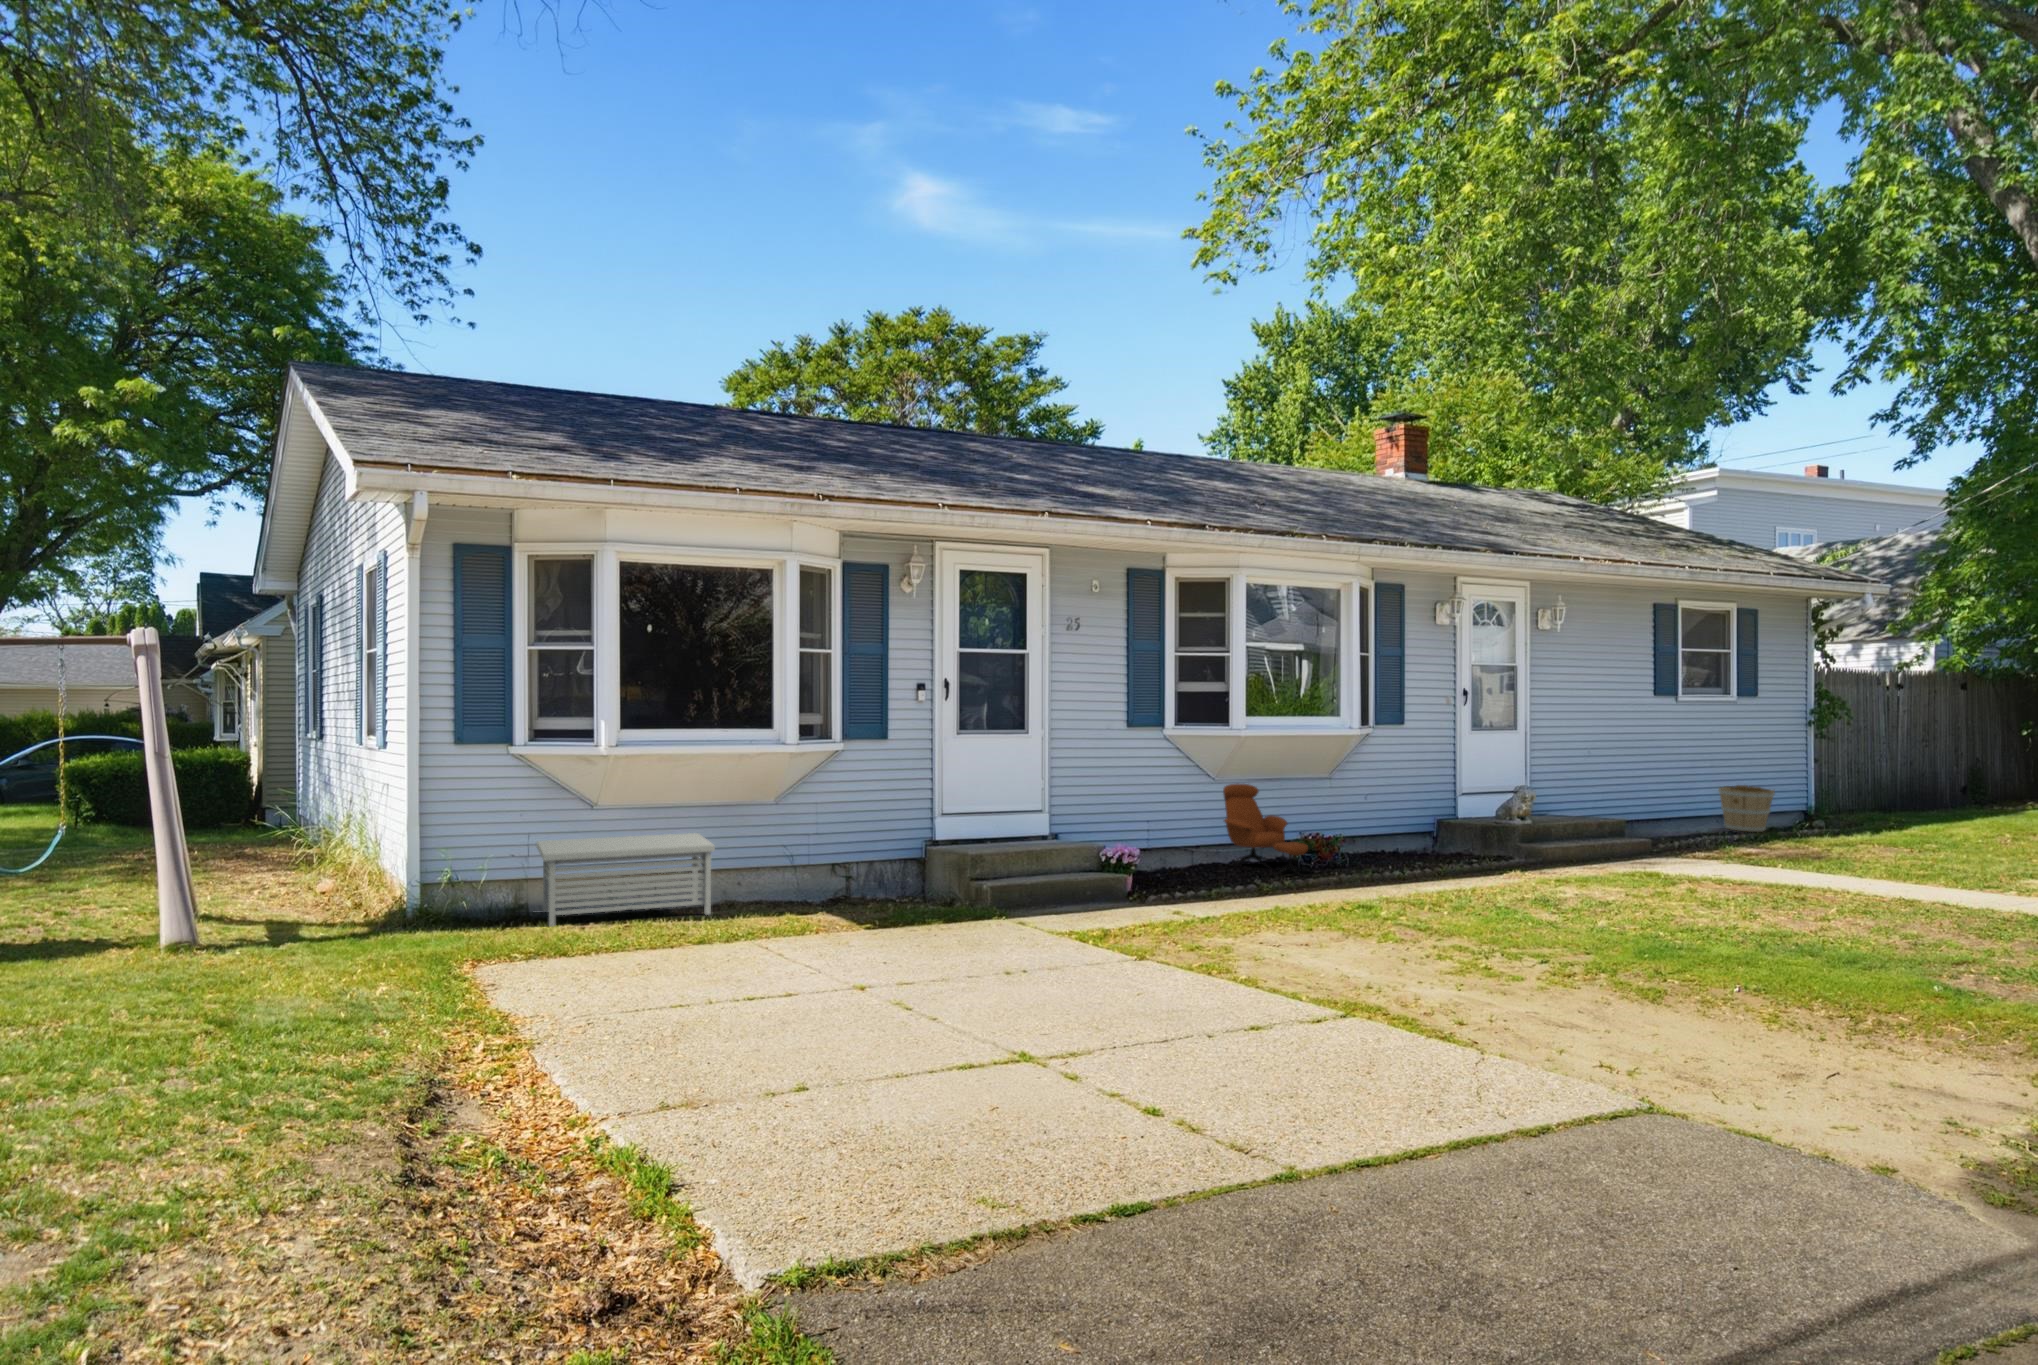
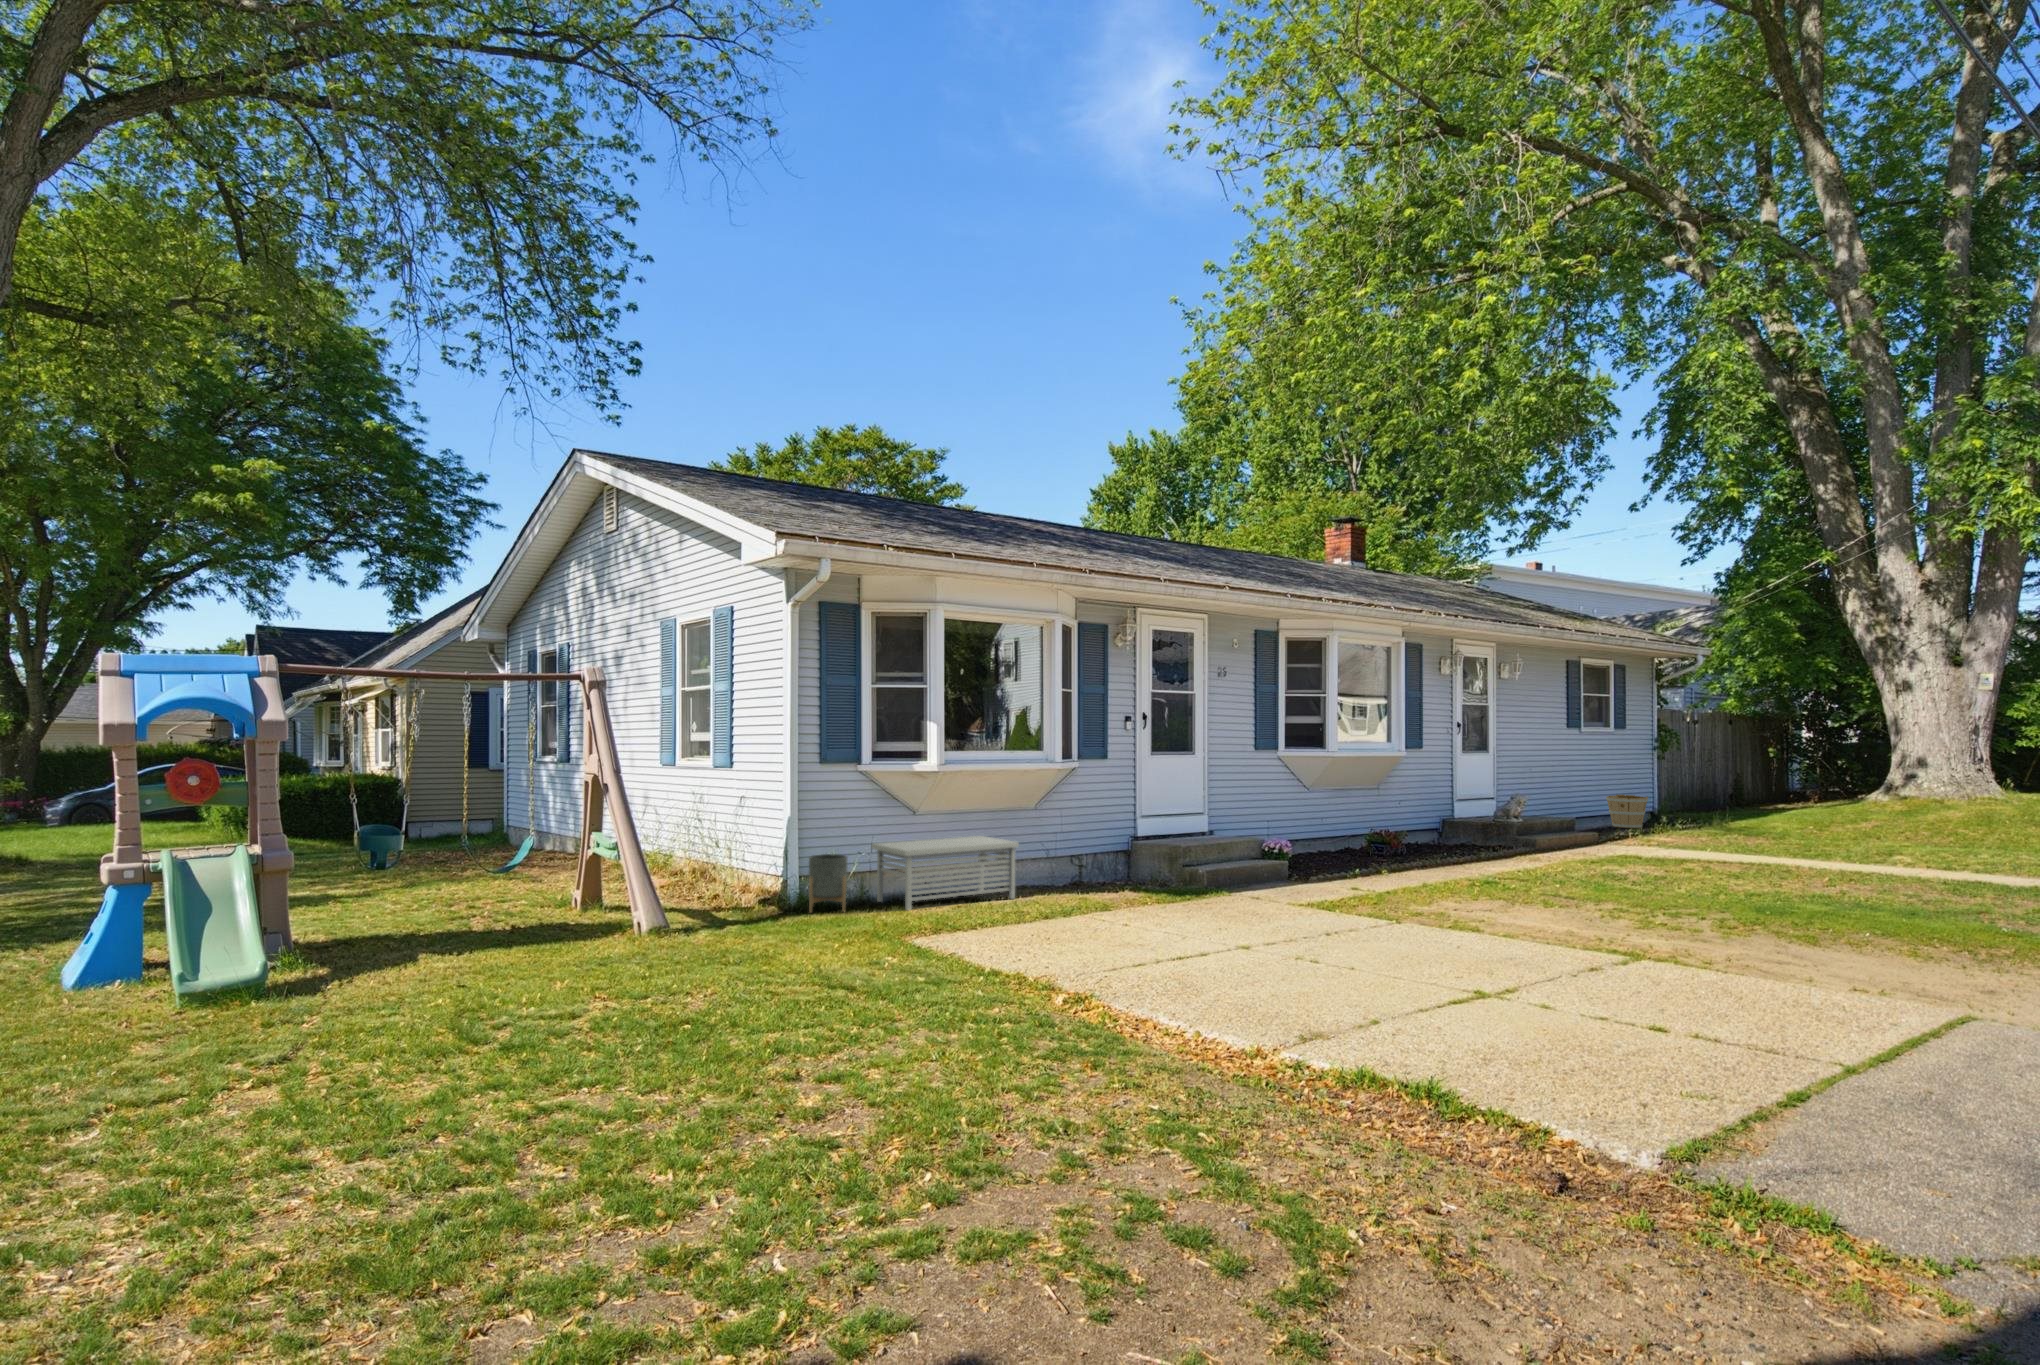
lounge chair: present [1223,784,1308,874] -> none [1315,795,1394,863]
planter: none [431,854,492,926] -> present [808,854,847,913]

